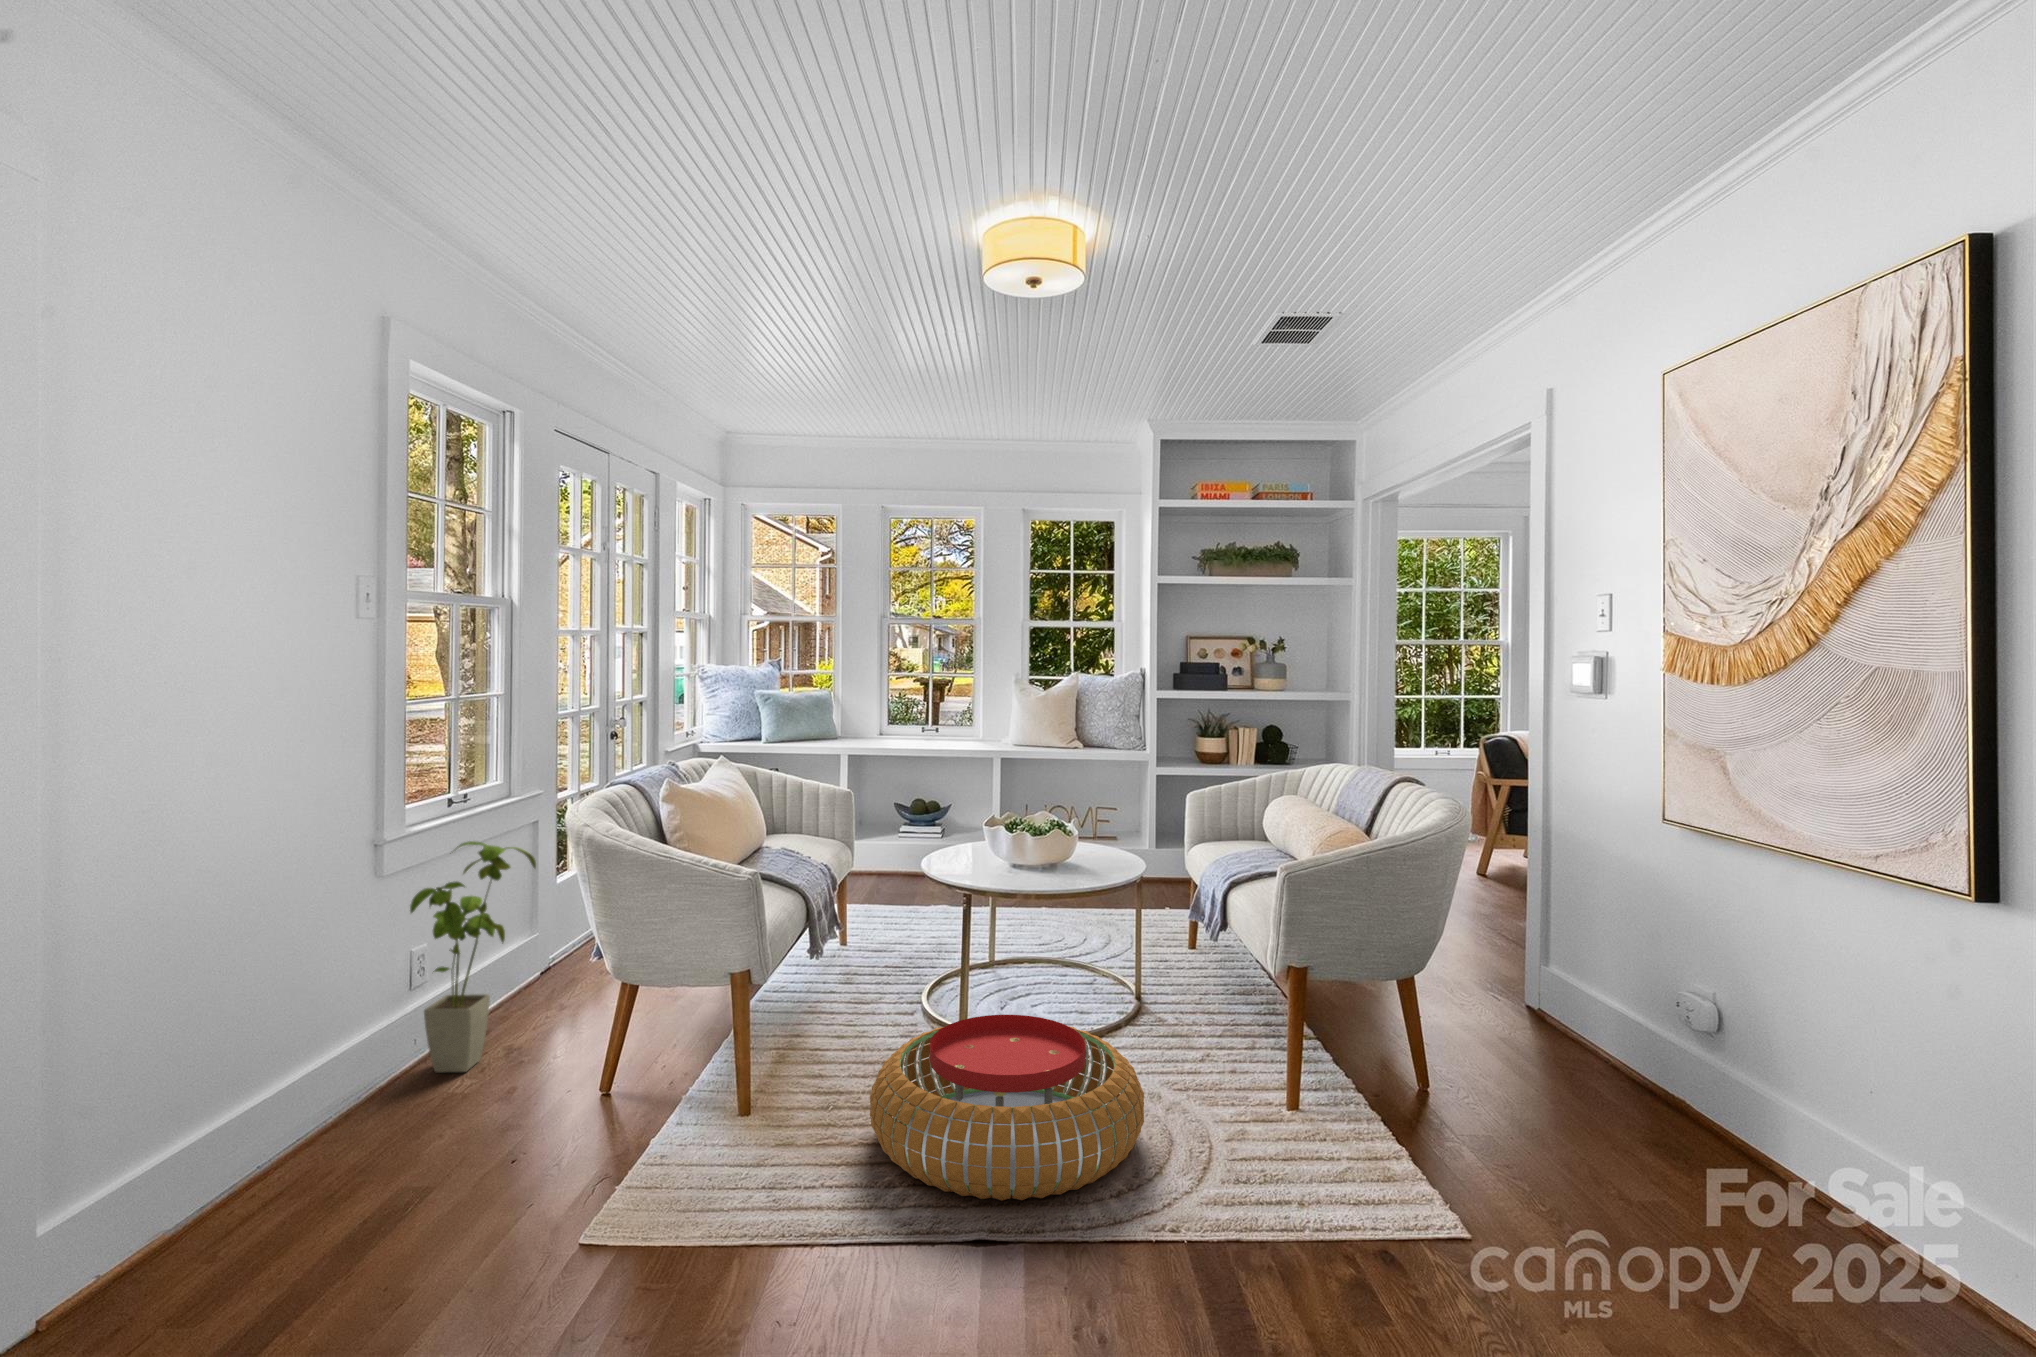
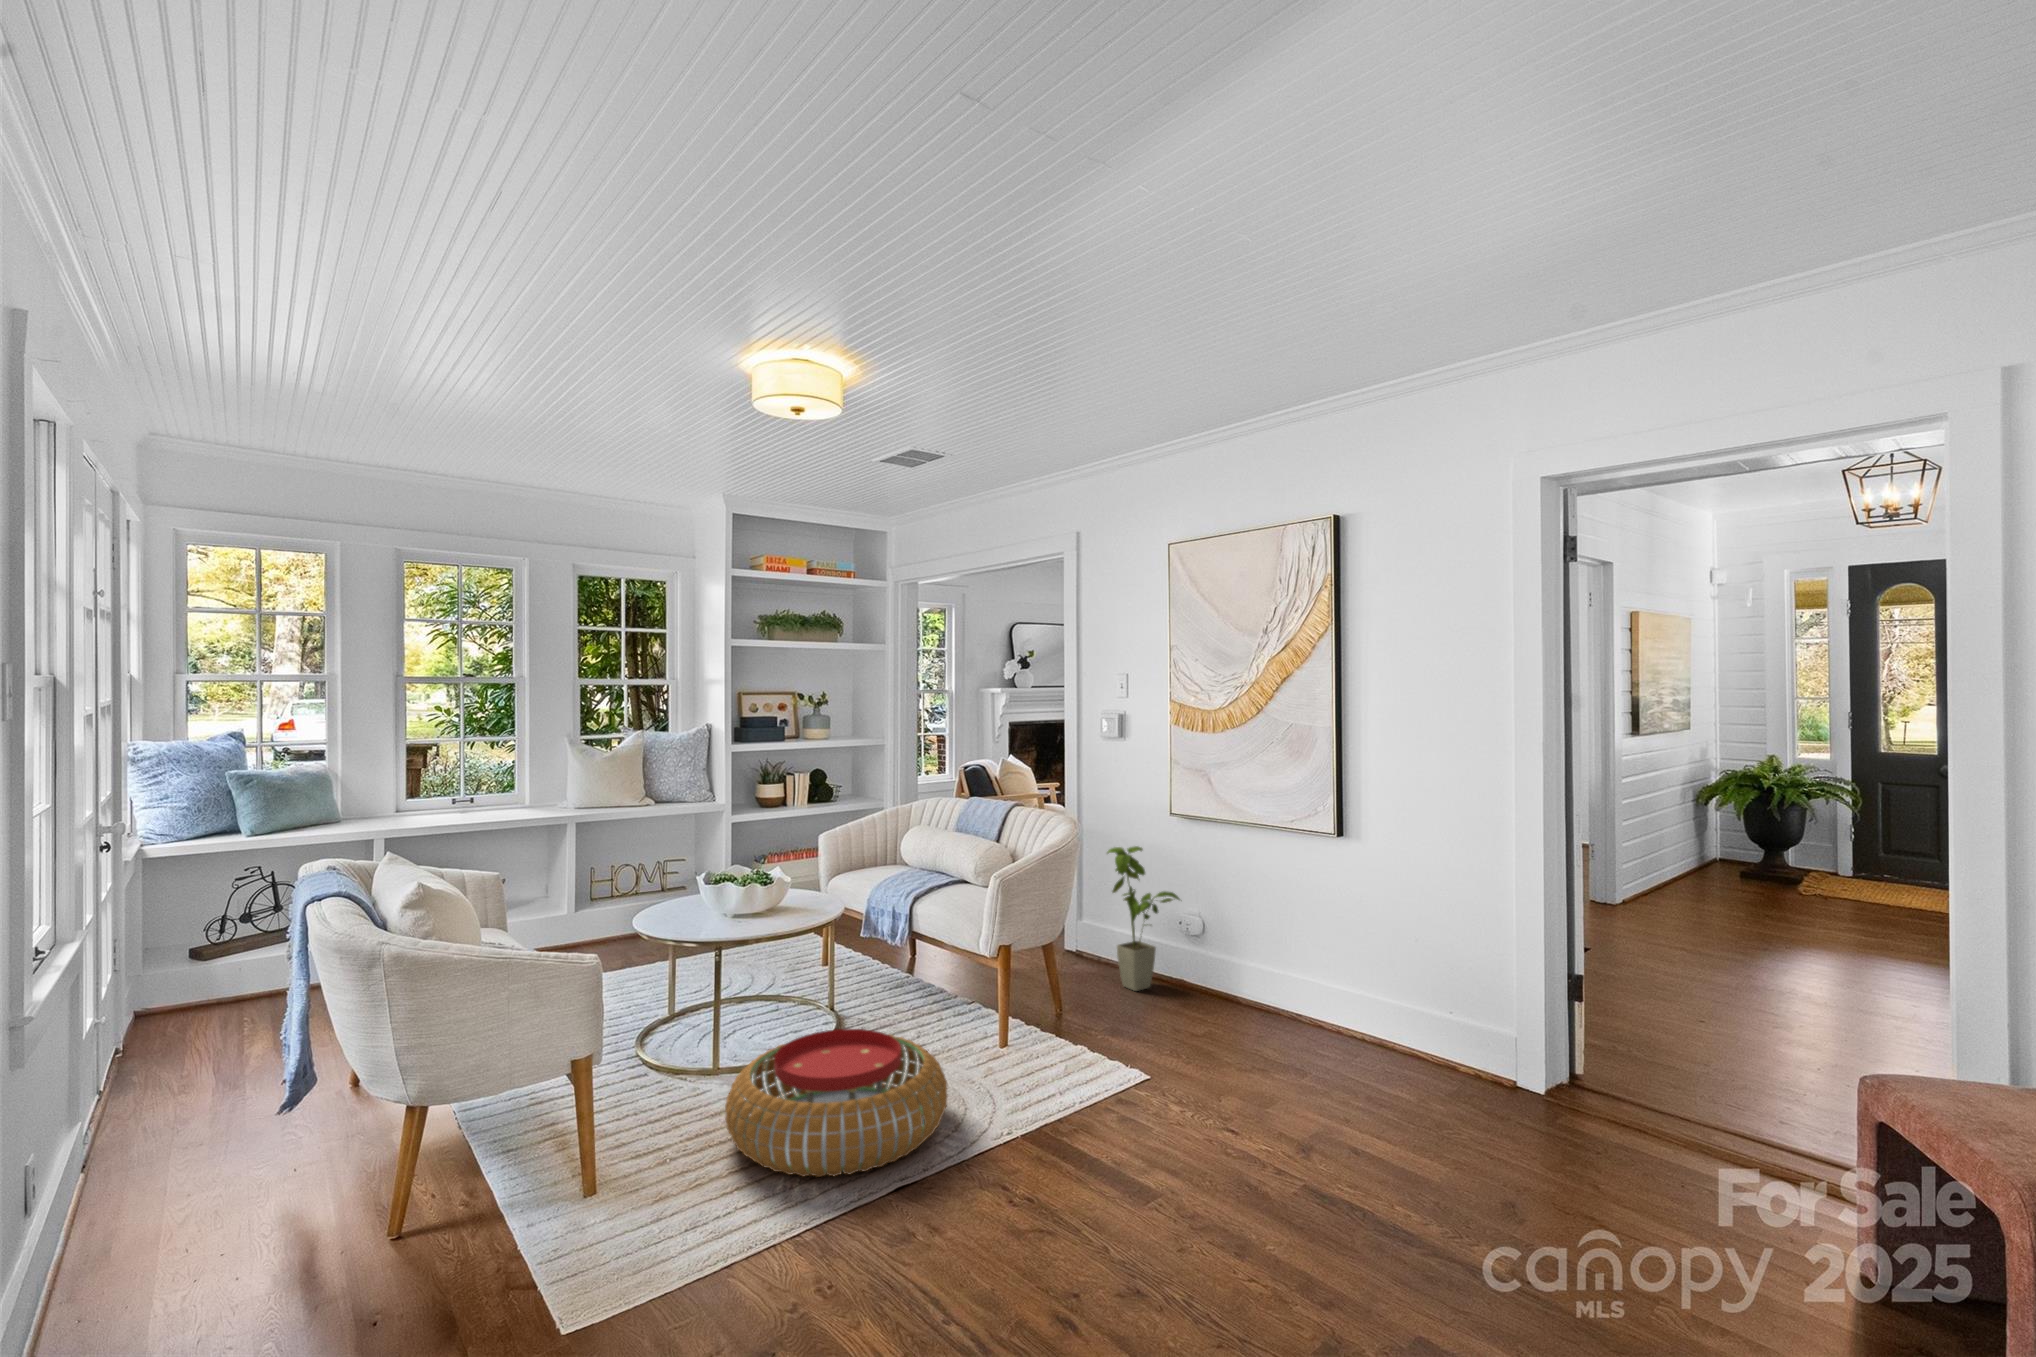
house plant: present [410,841,536,1072] -> present [1107,846,1180,991]

